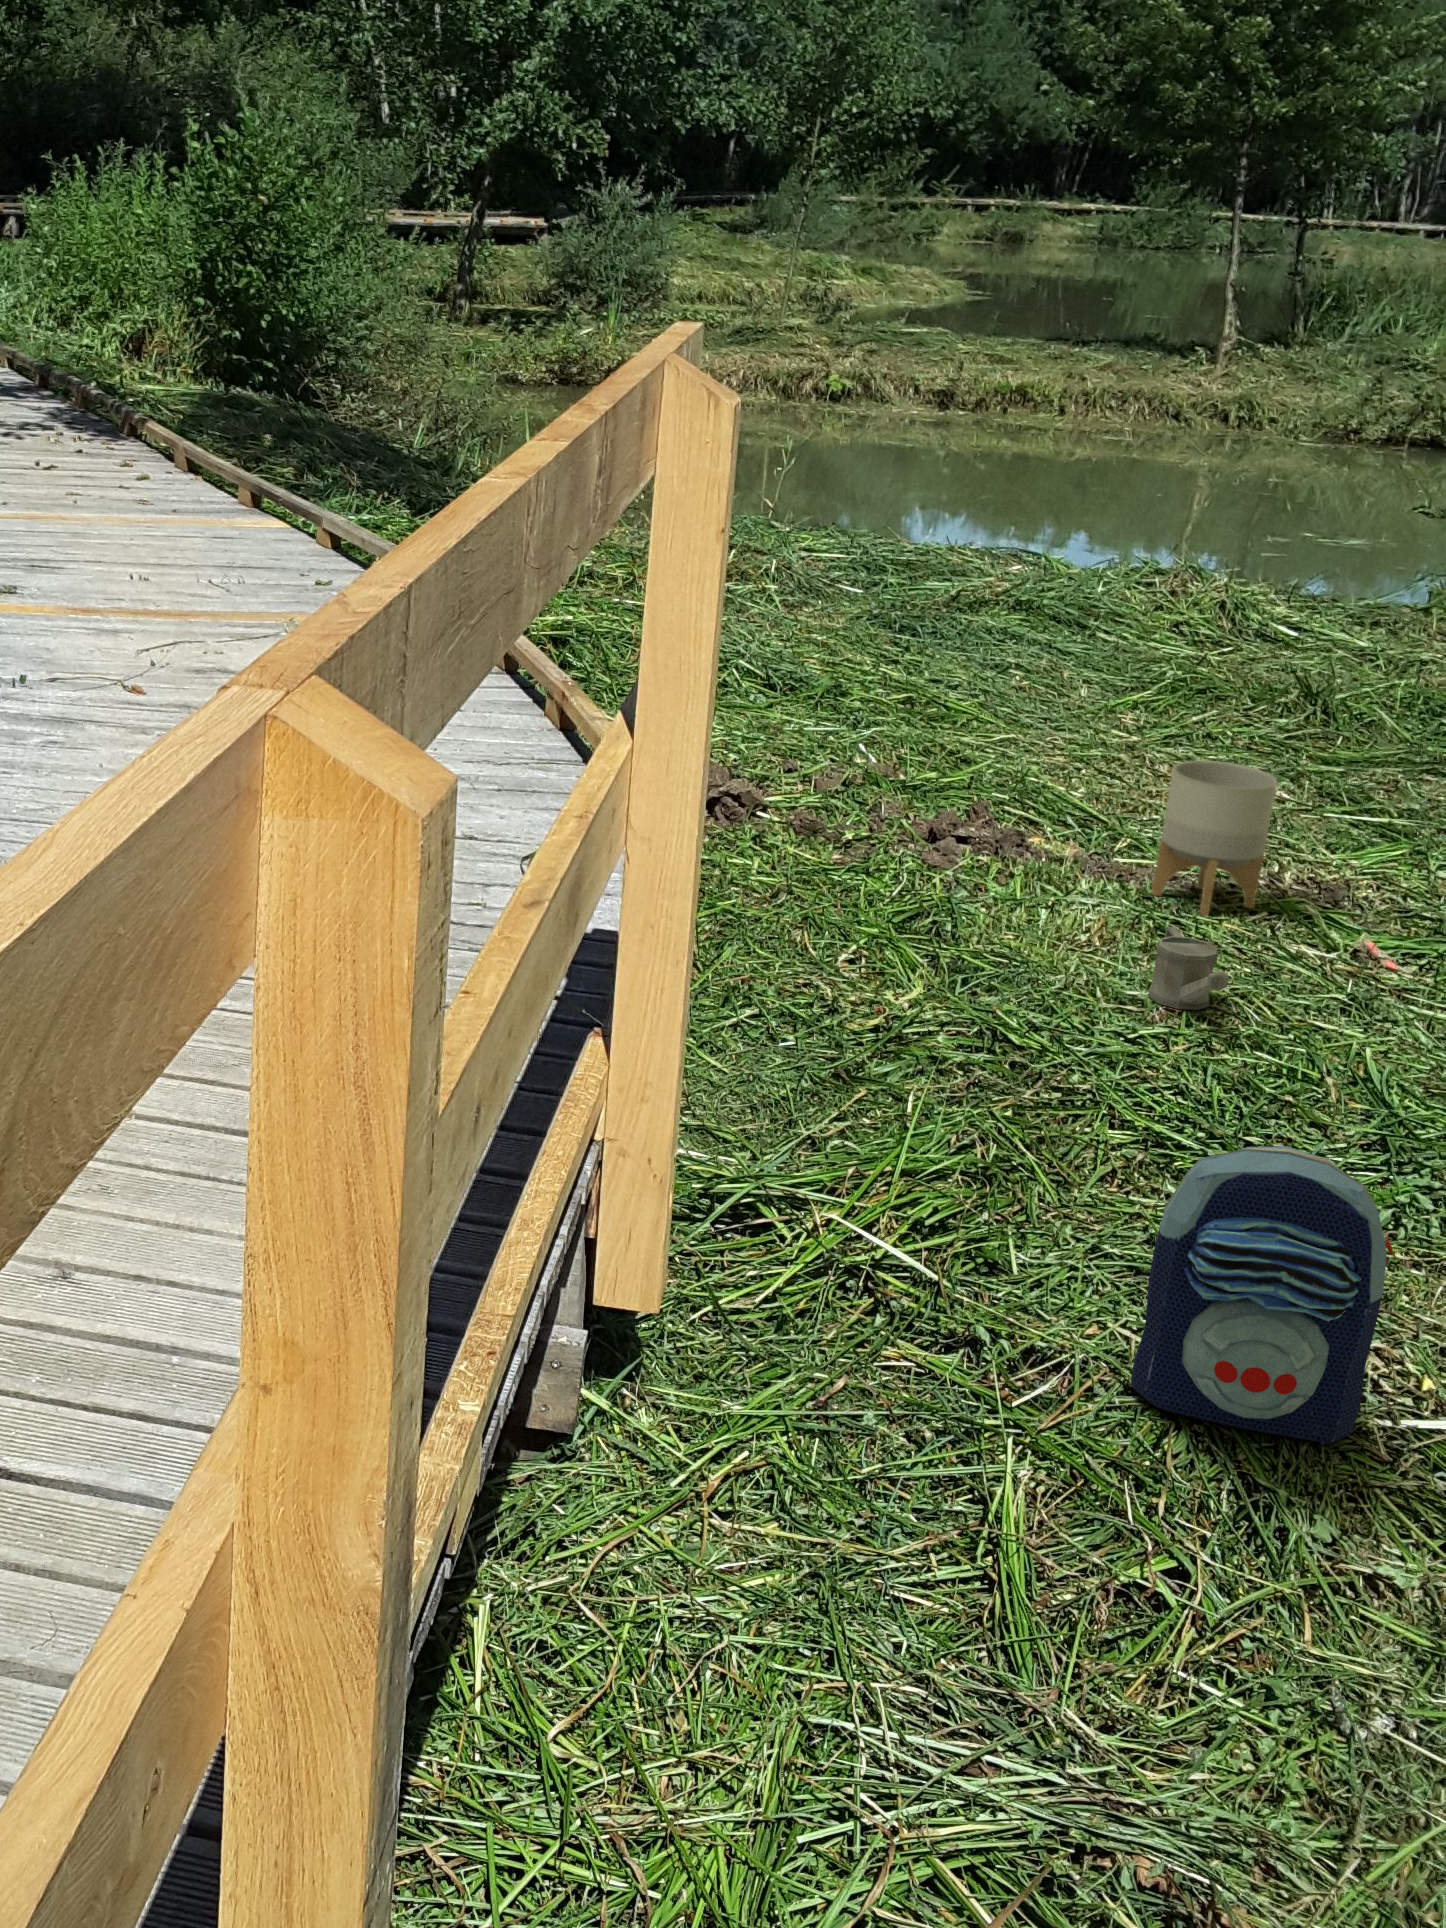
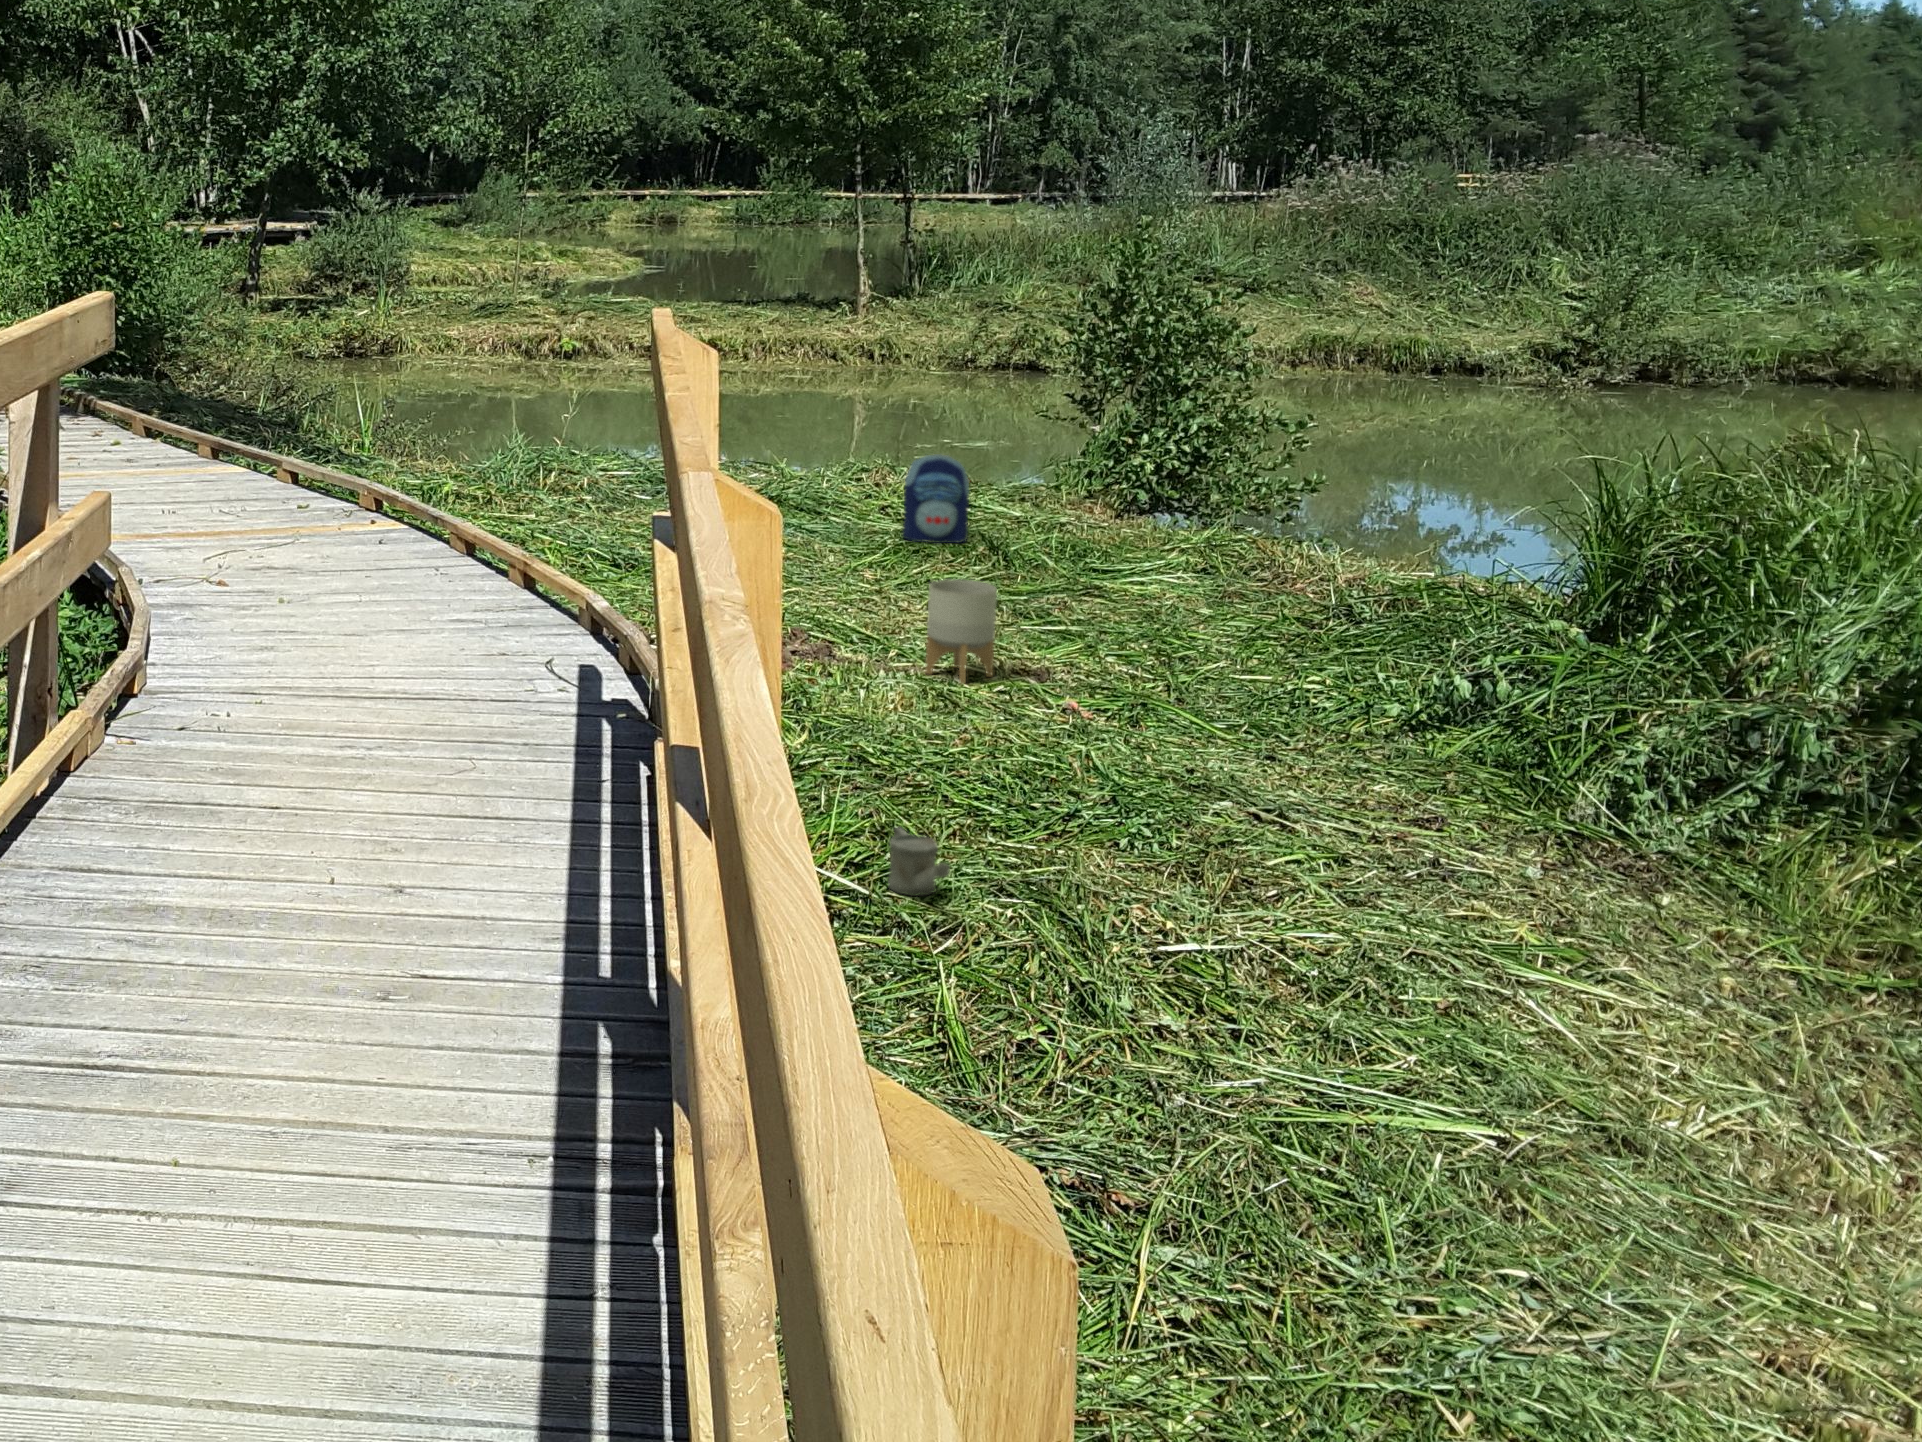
watering can: present [1148,927,1229,1010] -> present [888,827,950,896]
backpack: present [1131,1146,1393,1445] -> present [903,454,969,543]

